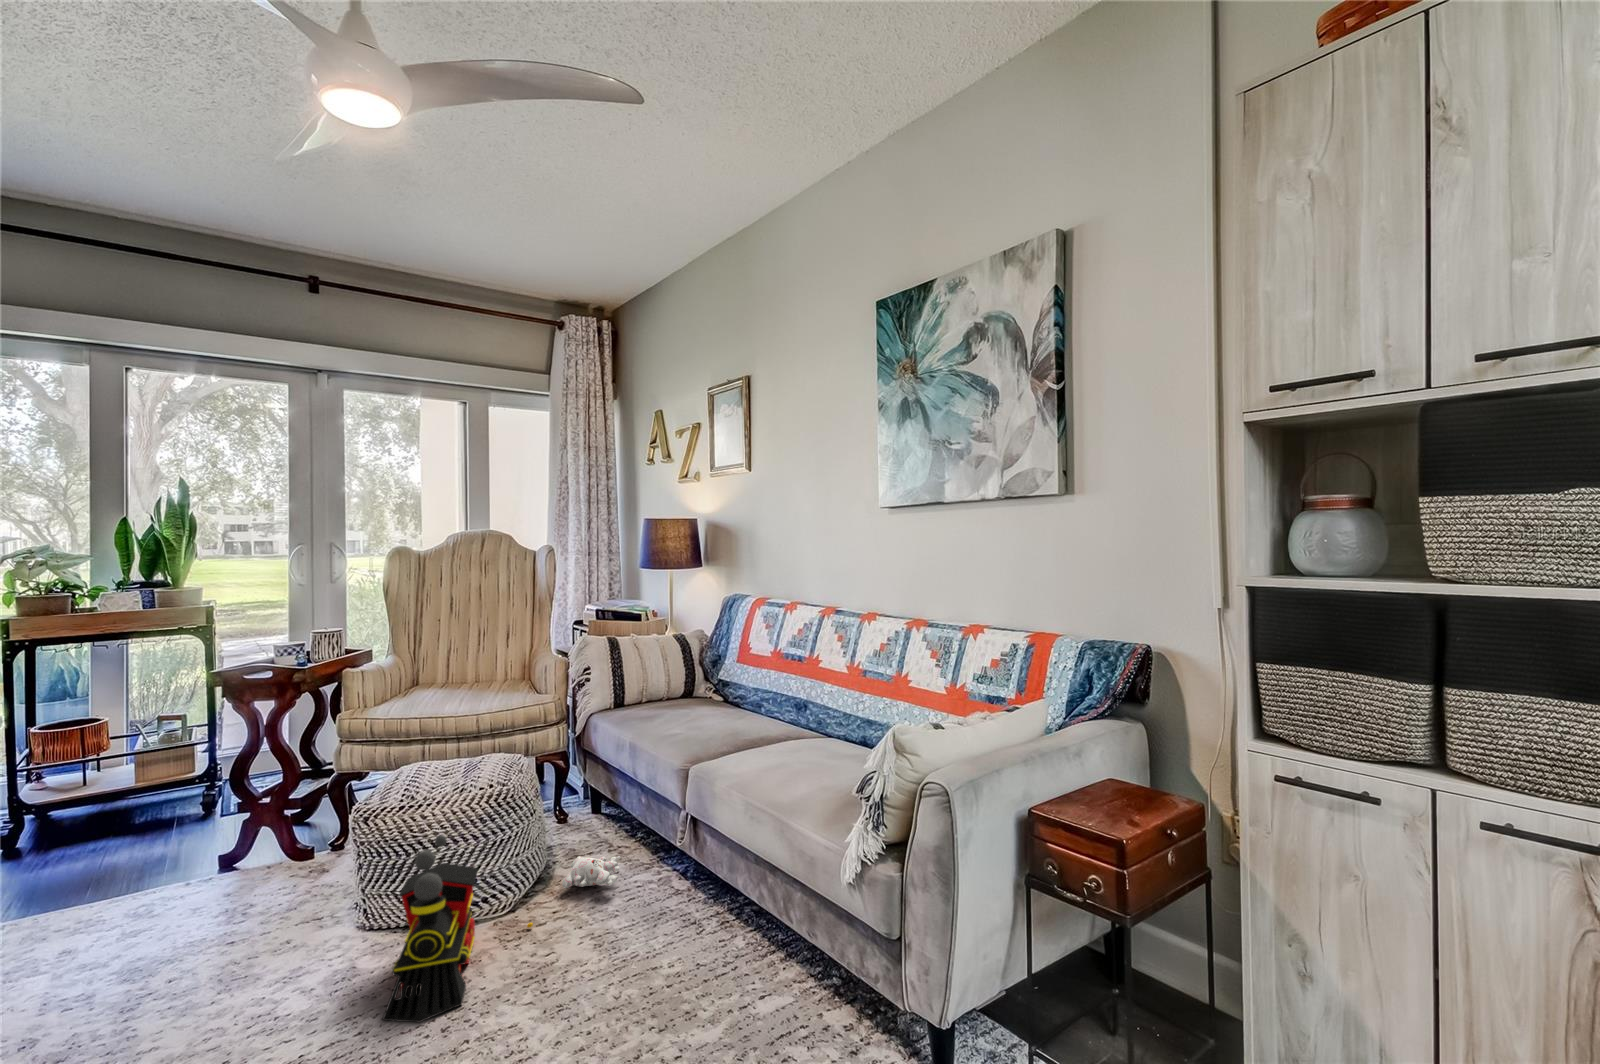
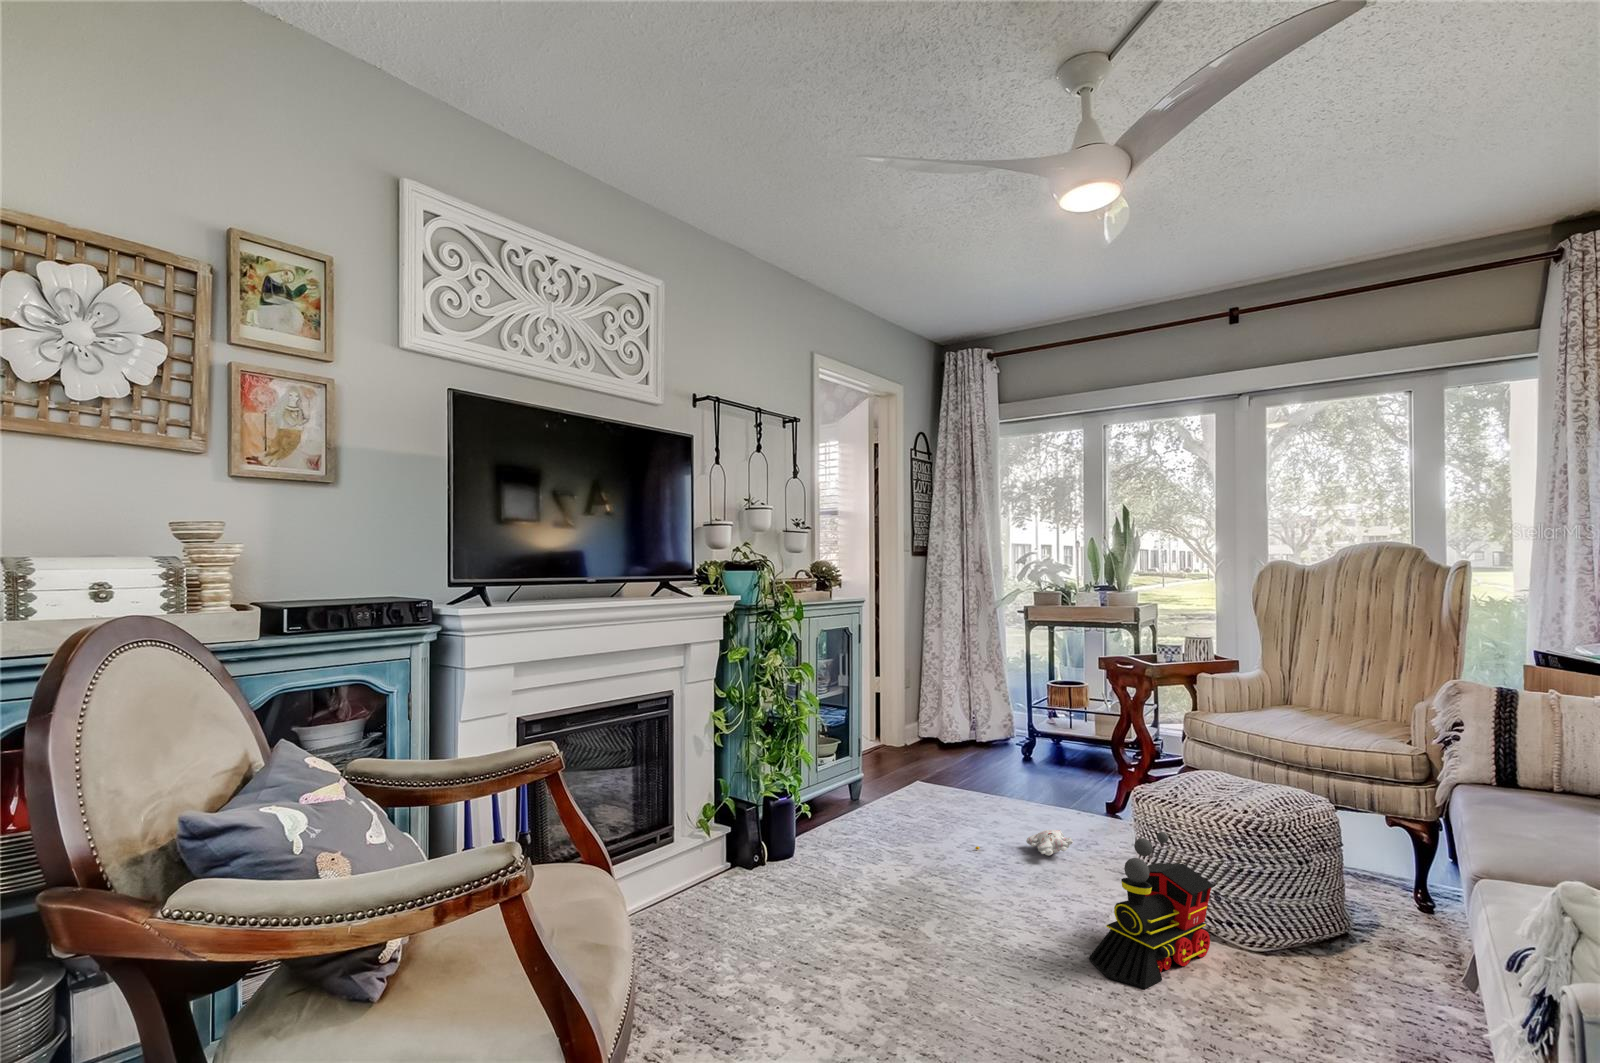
plush toy: present [527,856,621,928] -> present [976,830,1073,856]

